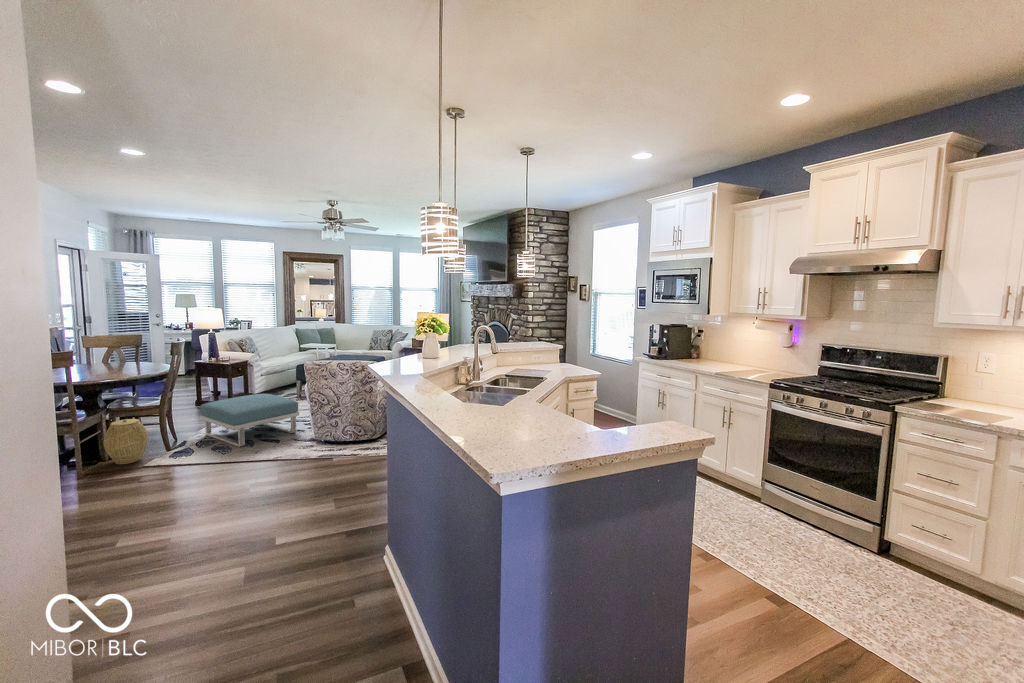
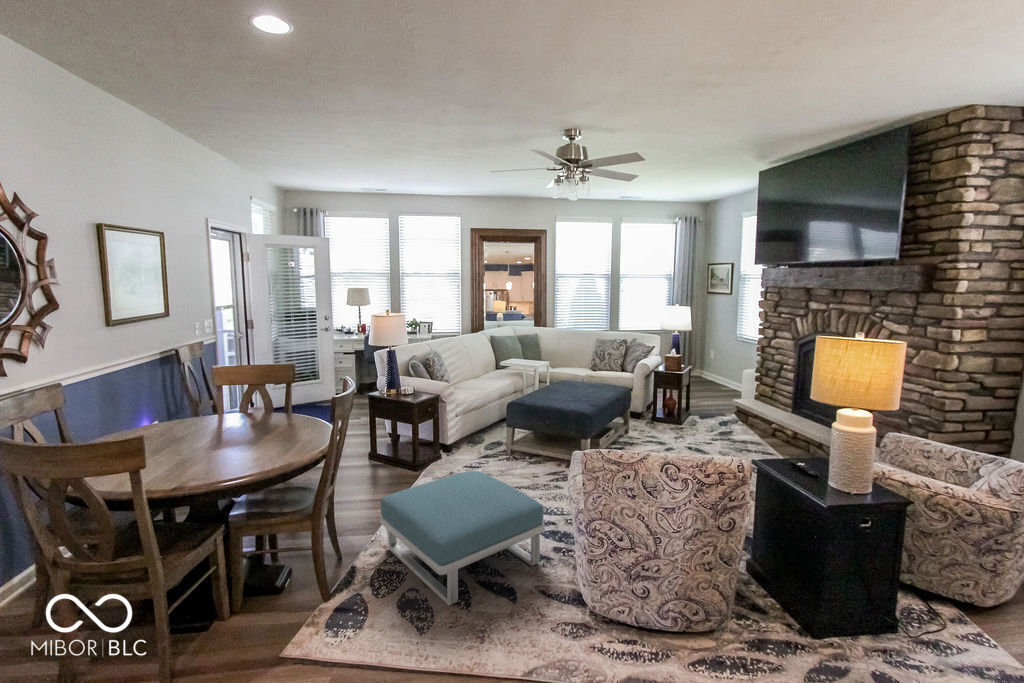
woven basket: present [104,419,148,464] -> none [222,543,296,639]

